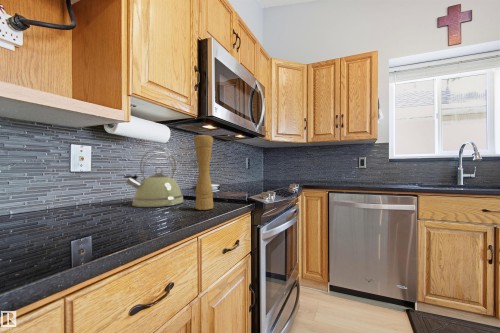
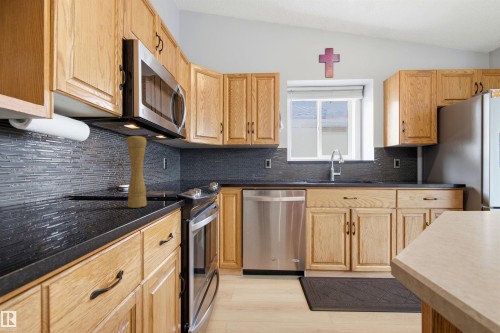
kettle: present [124,149,184,207] -> none [34,148,109,210]

